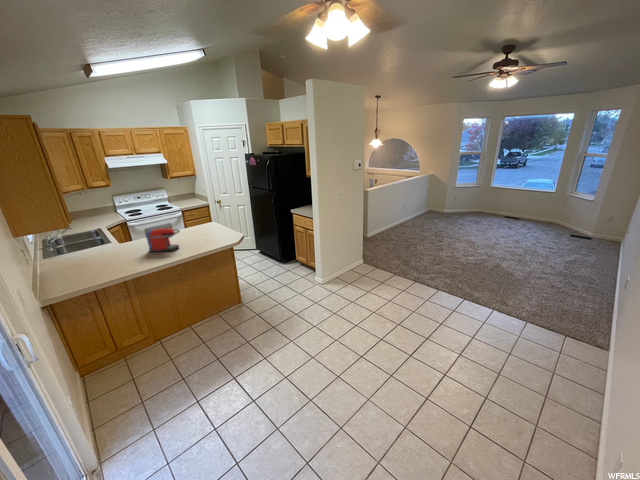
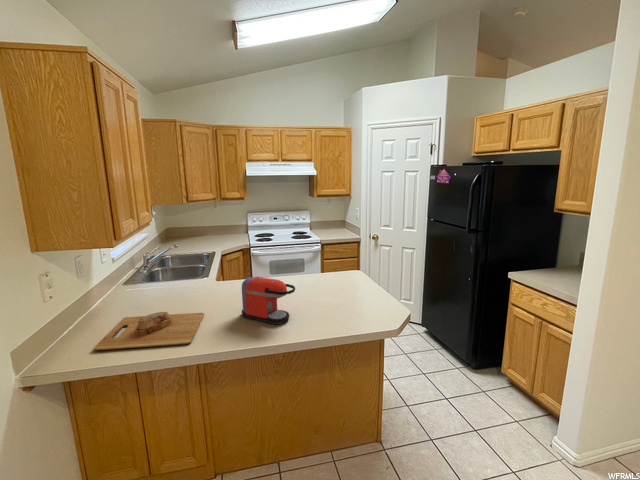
cutting board: none [65,256,127,282] -> present [94,312,204,350]

